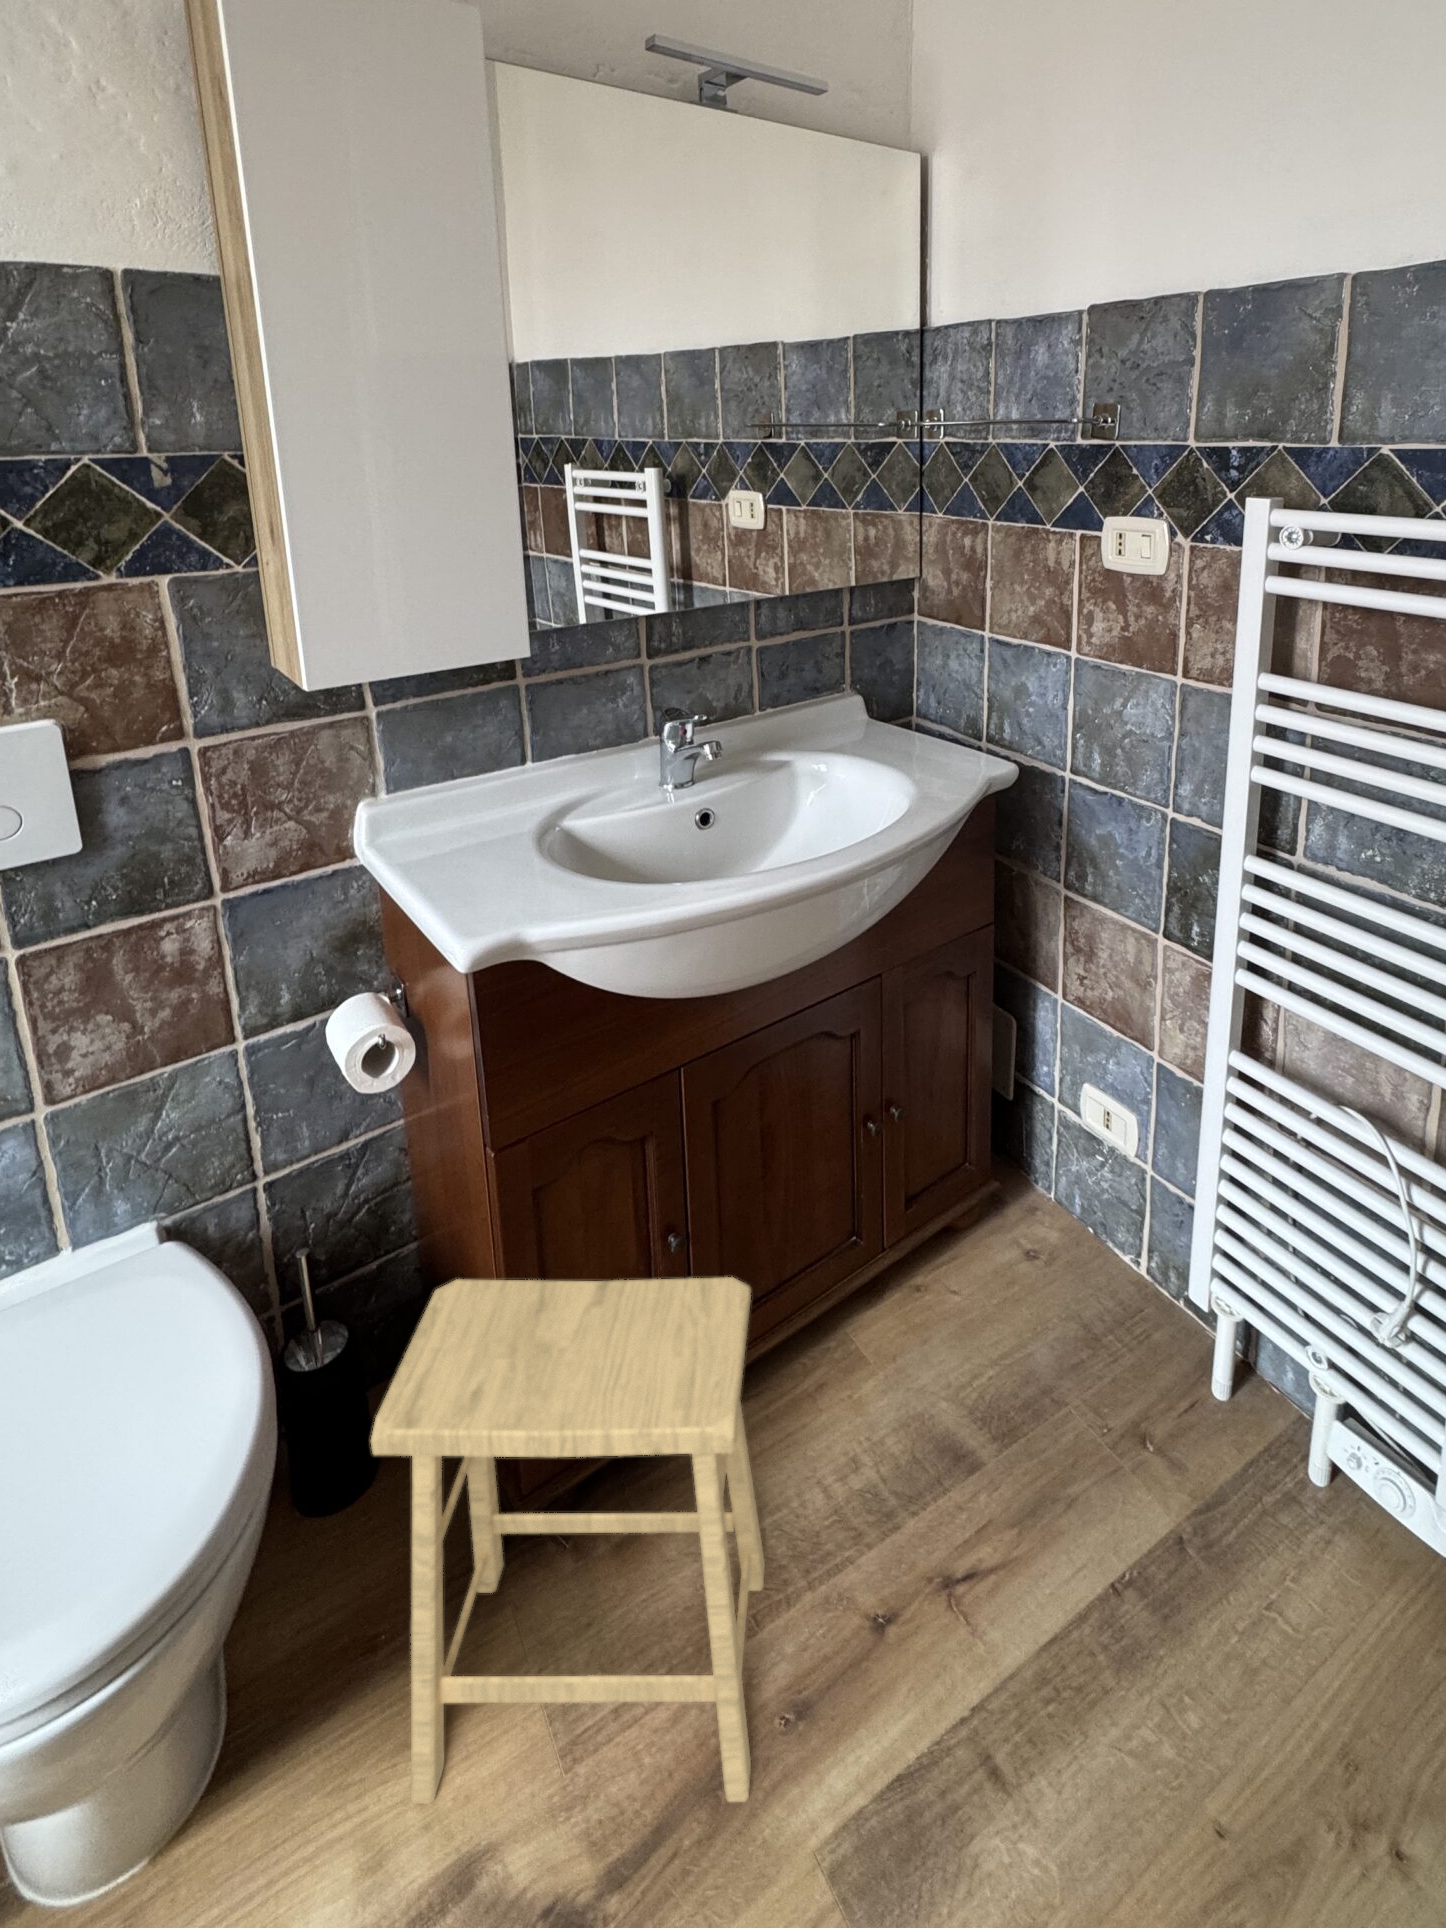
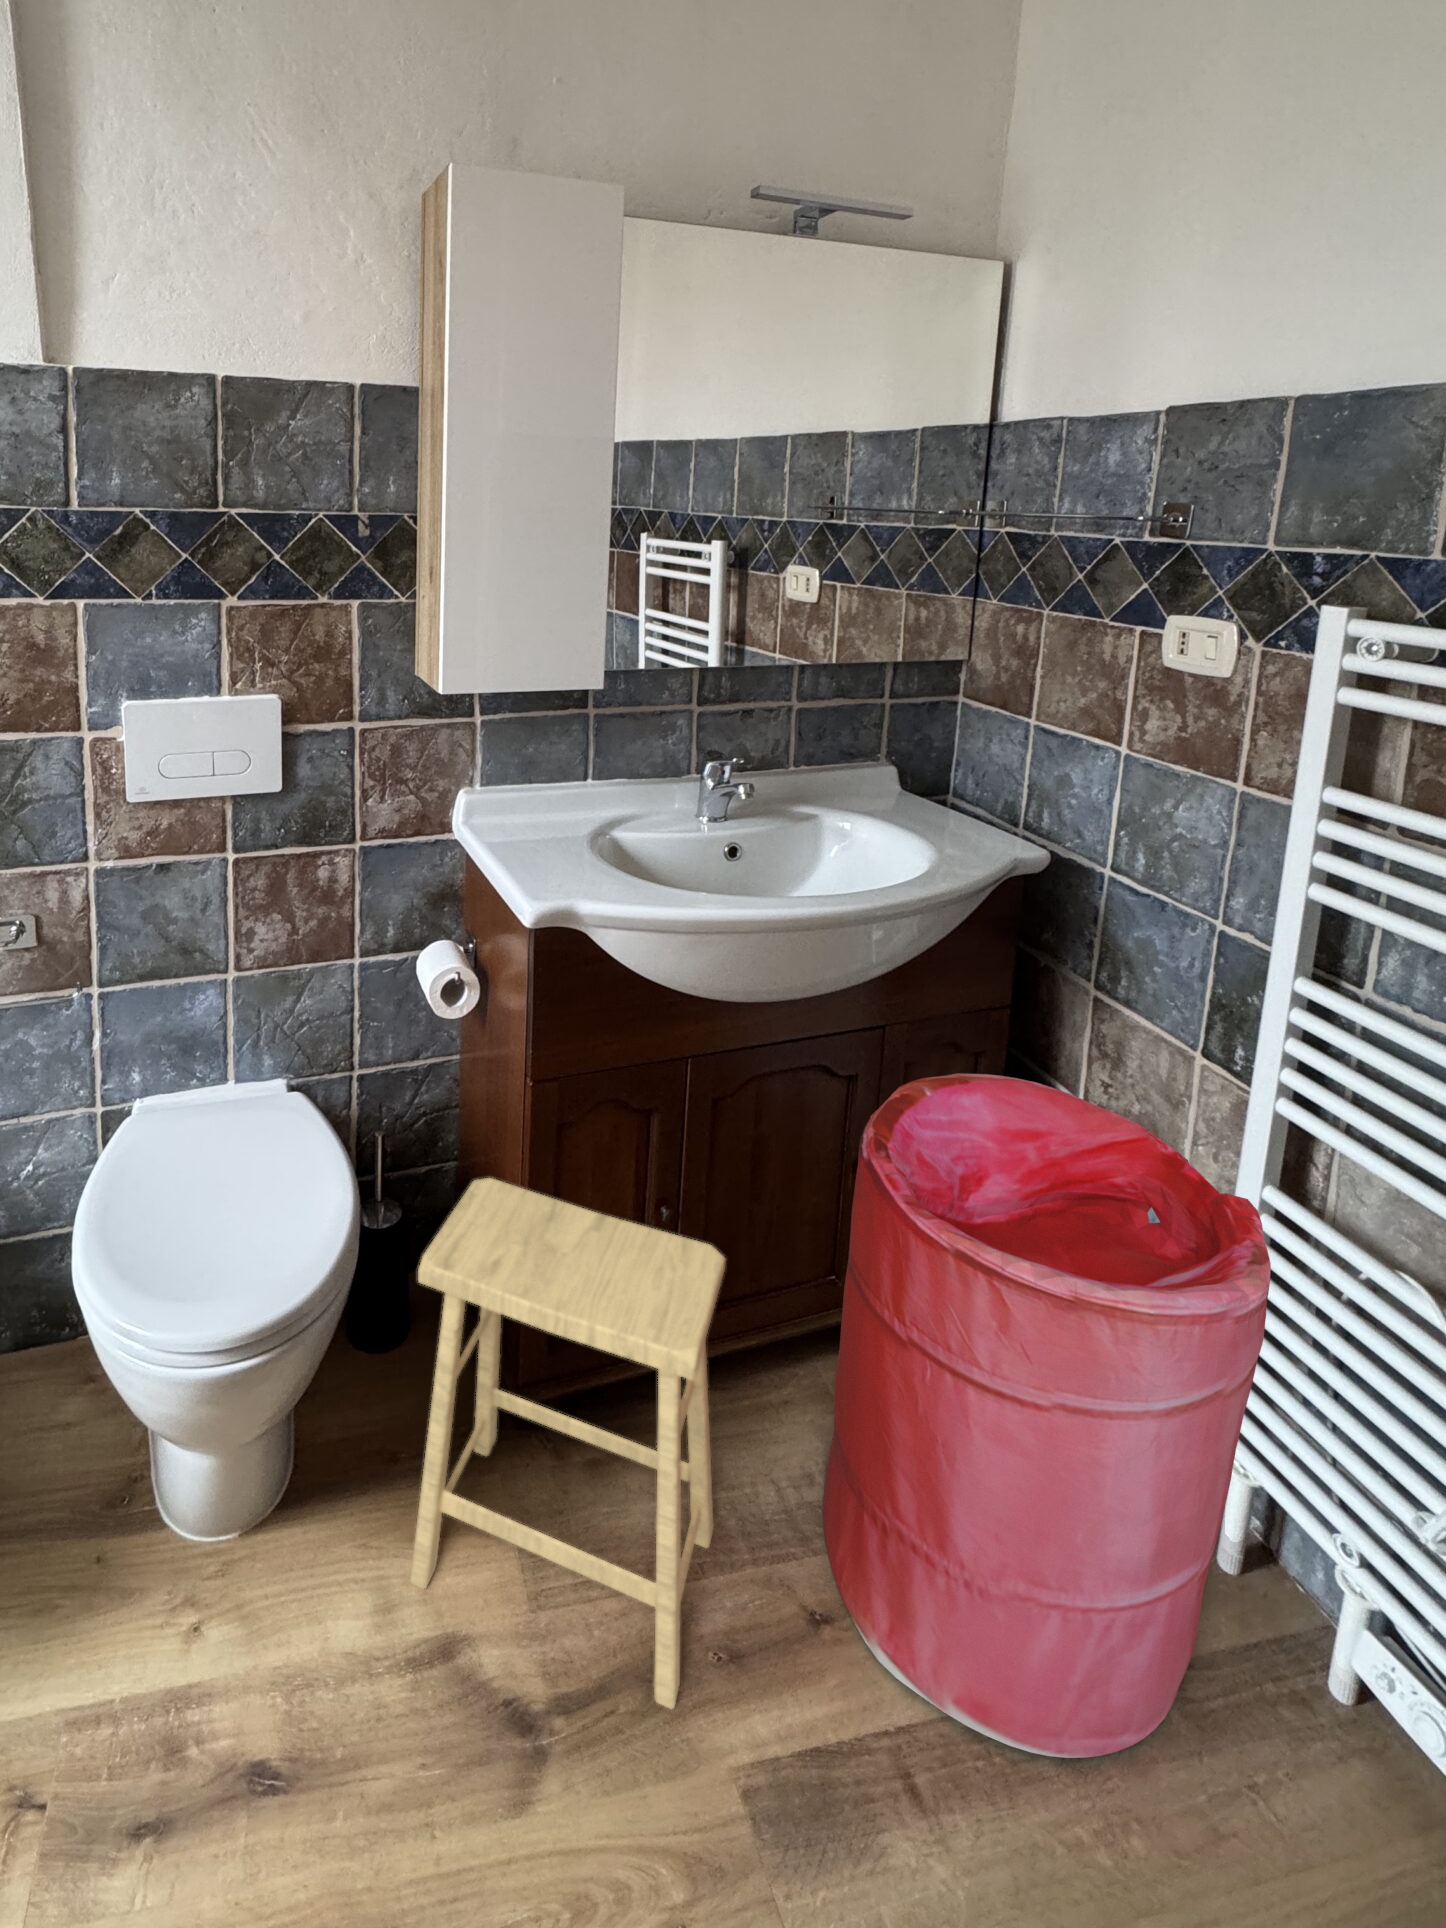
laundry hamper: none [871,1001,1254,1664] -> present [823,1073,1271,1758]

